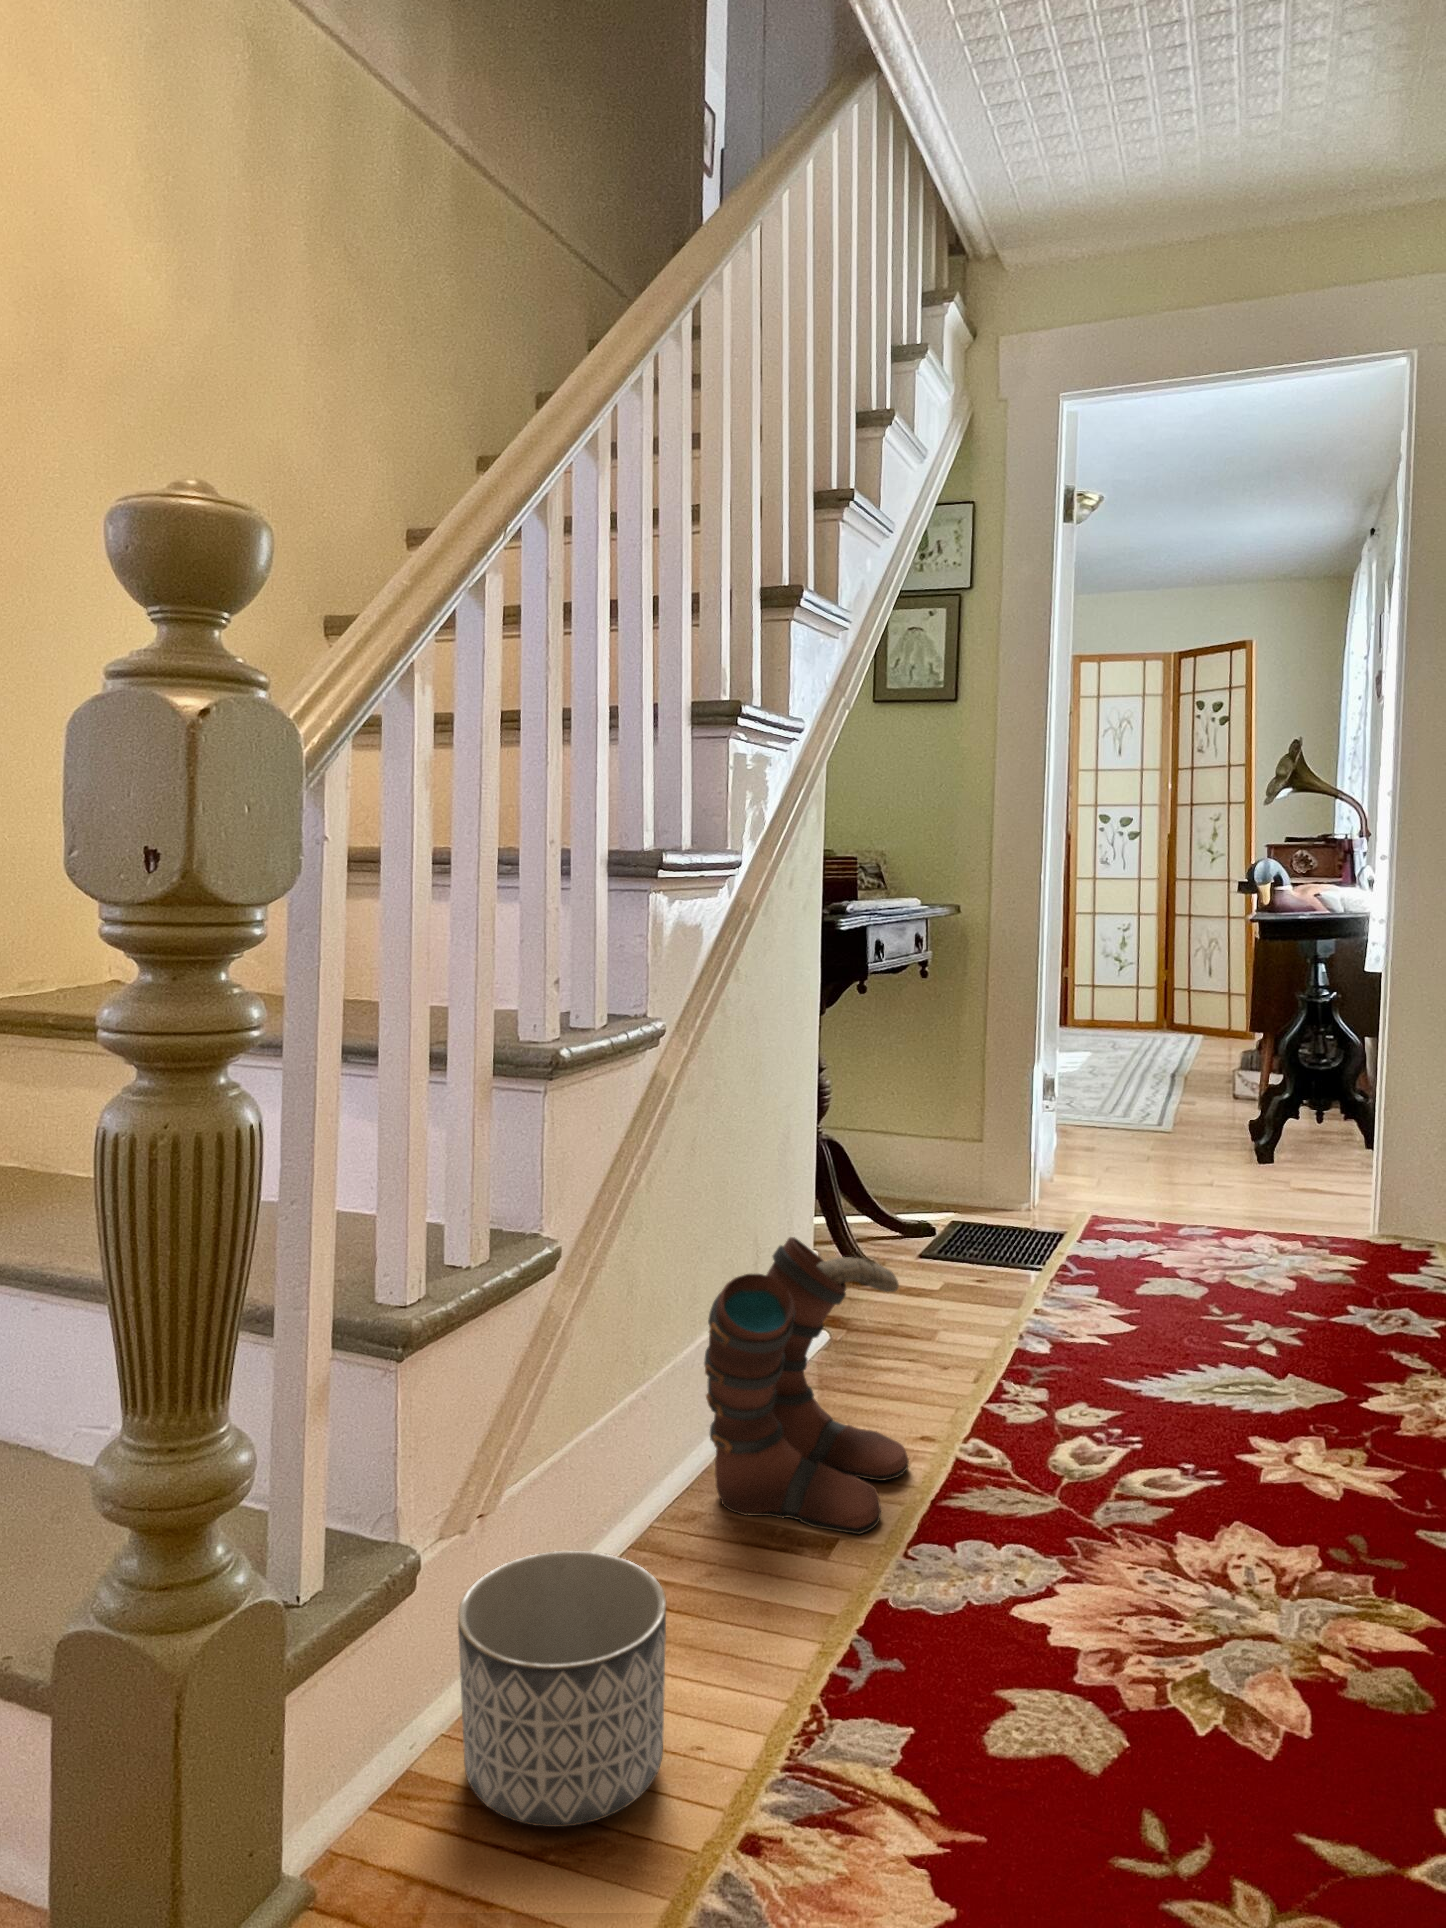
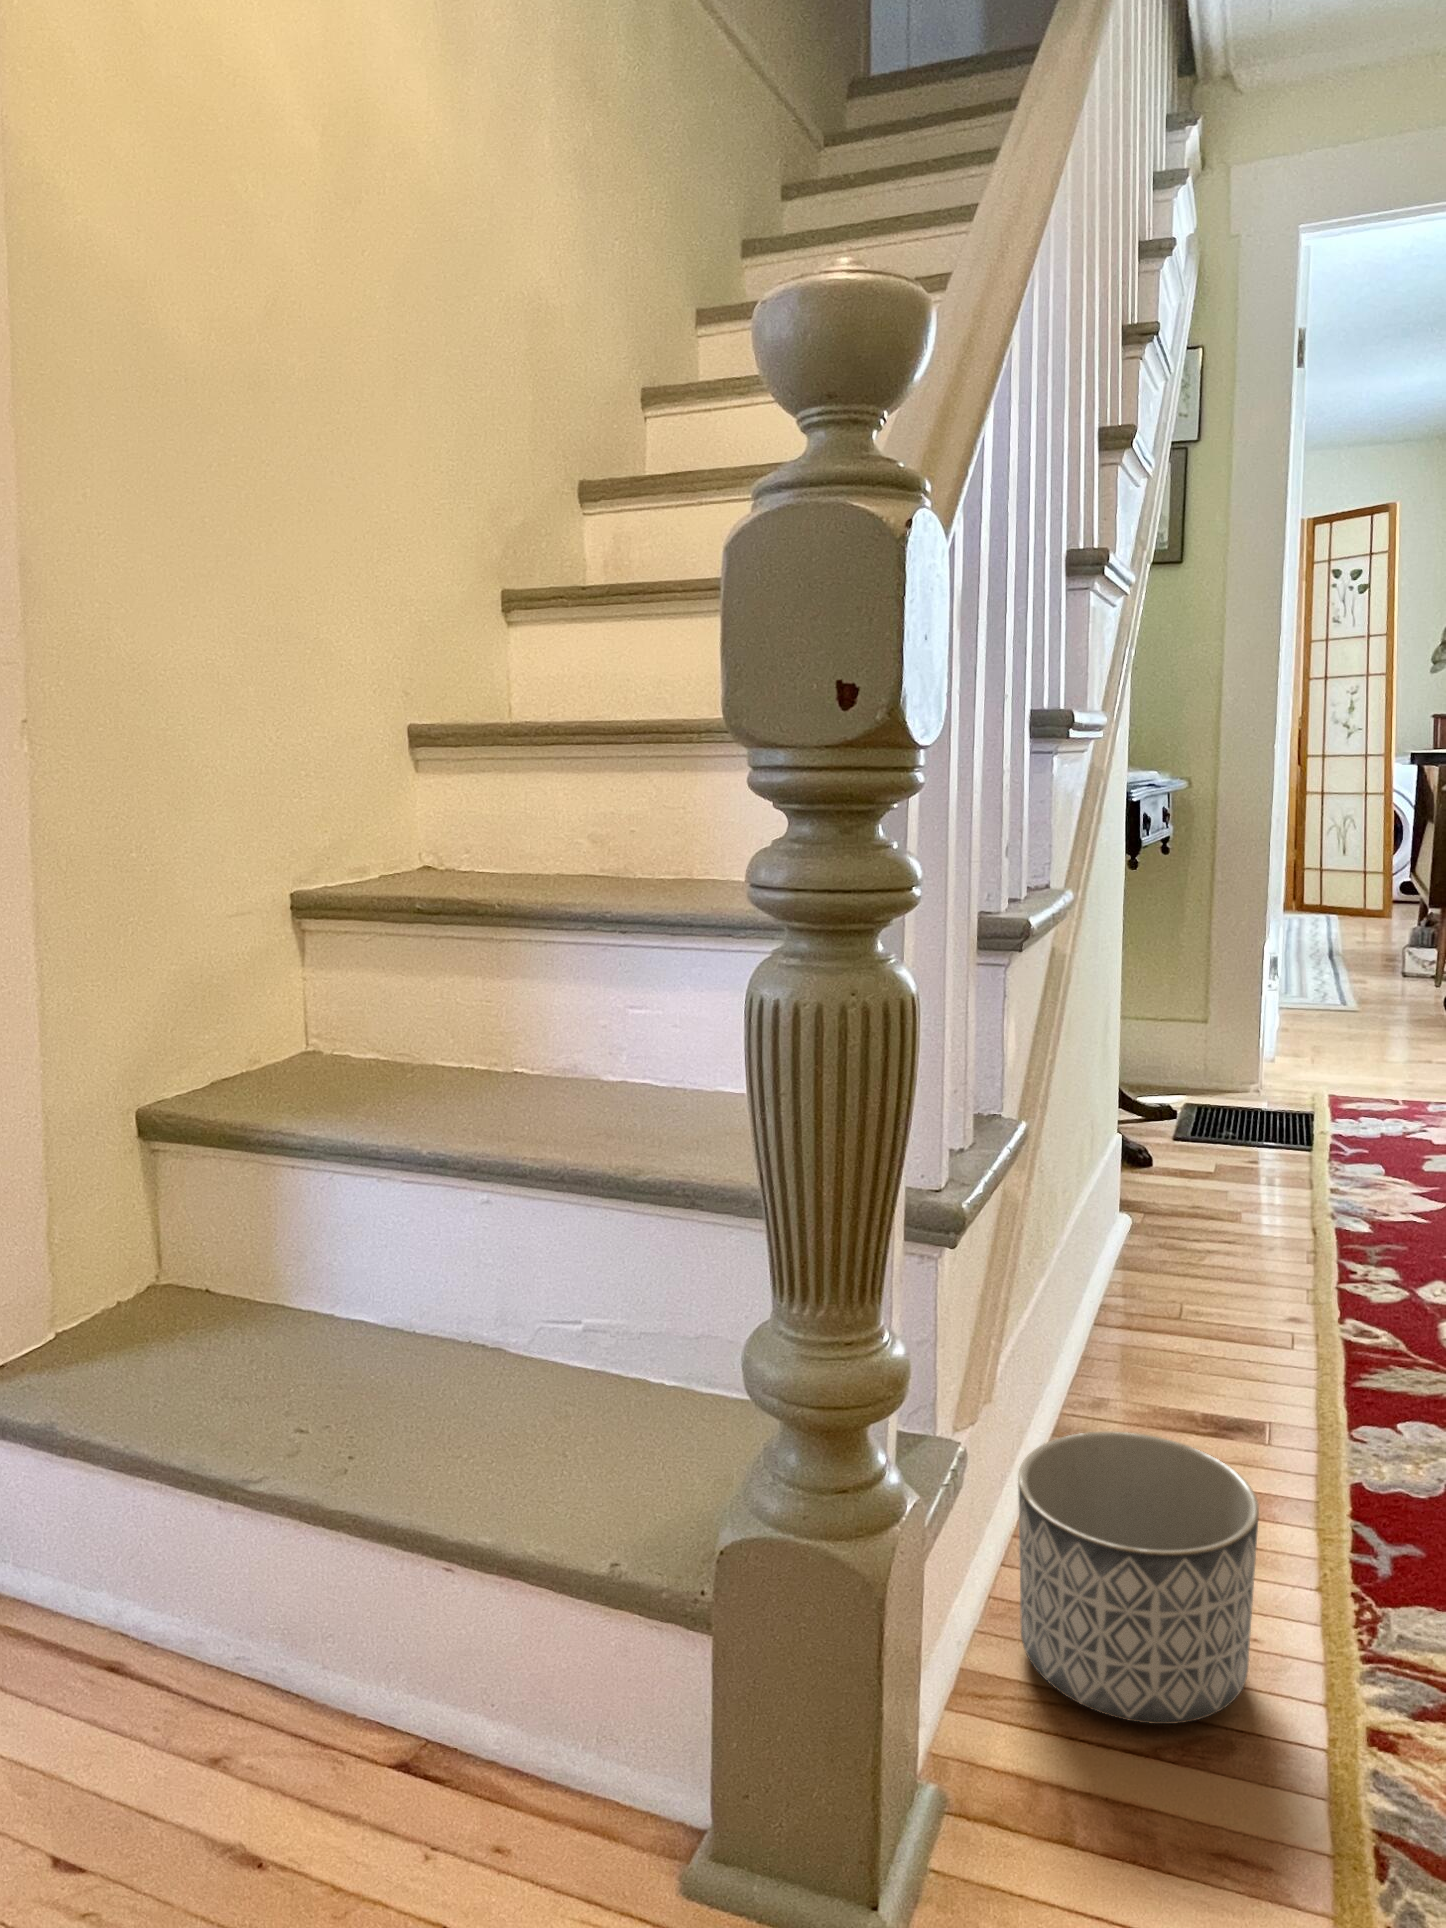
boots: present [704,1237,909,1534] -> none [1099,1107,1305,1418]

